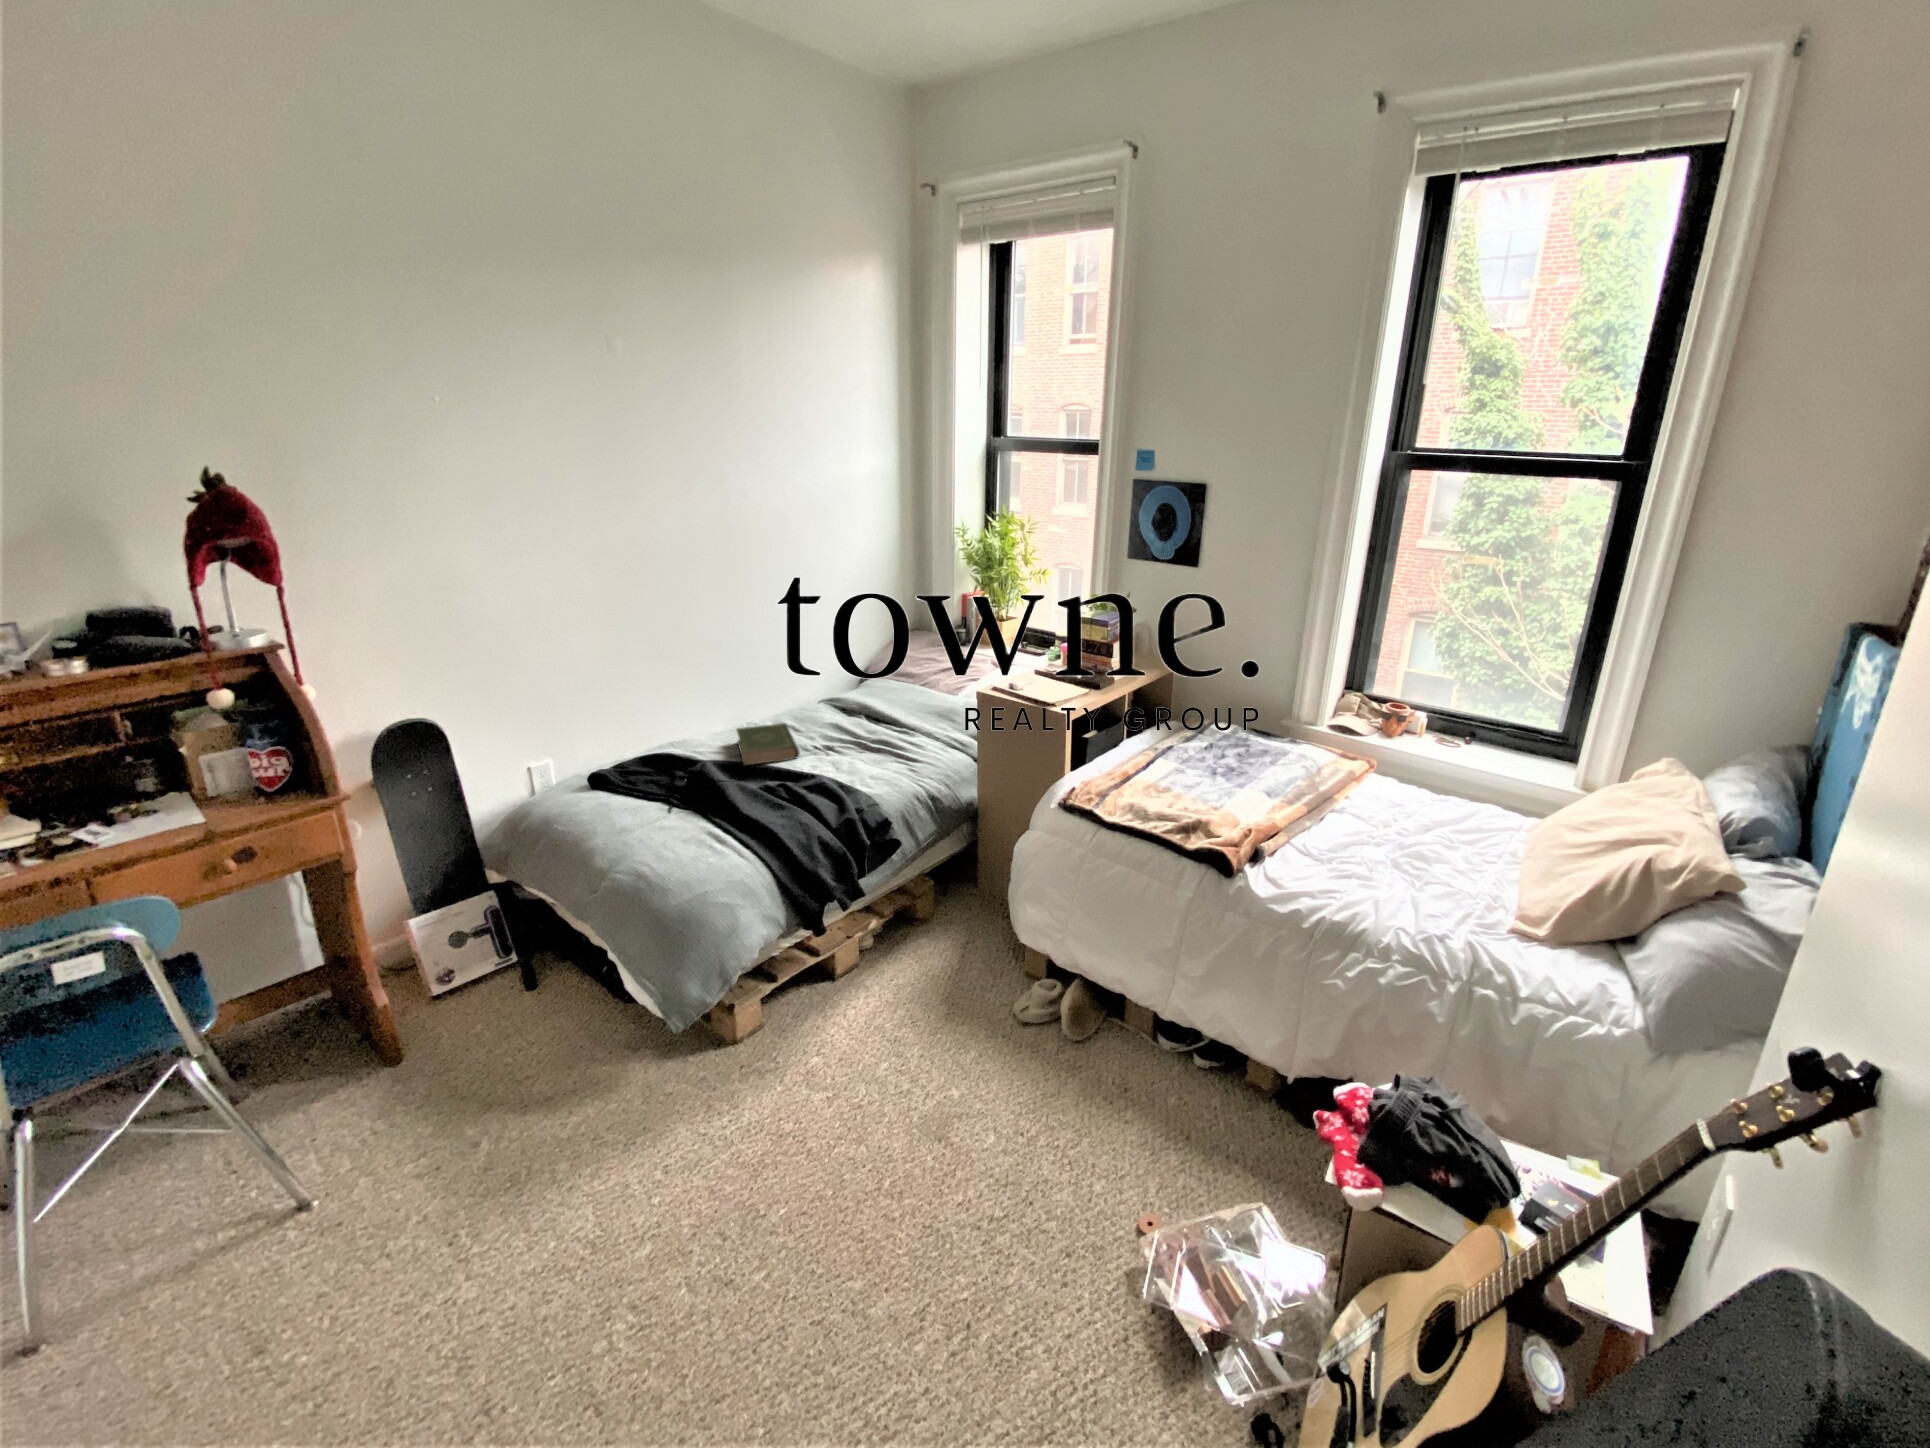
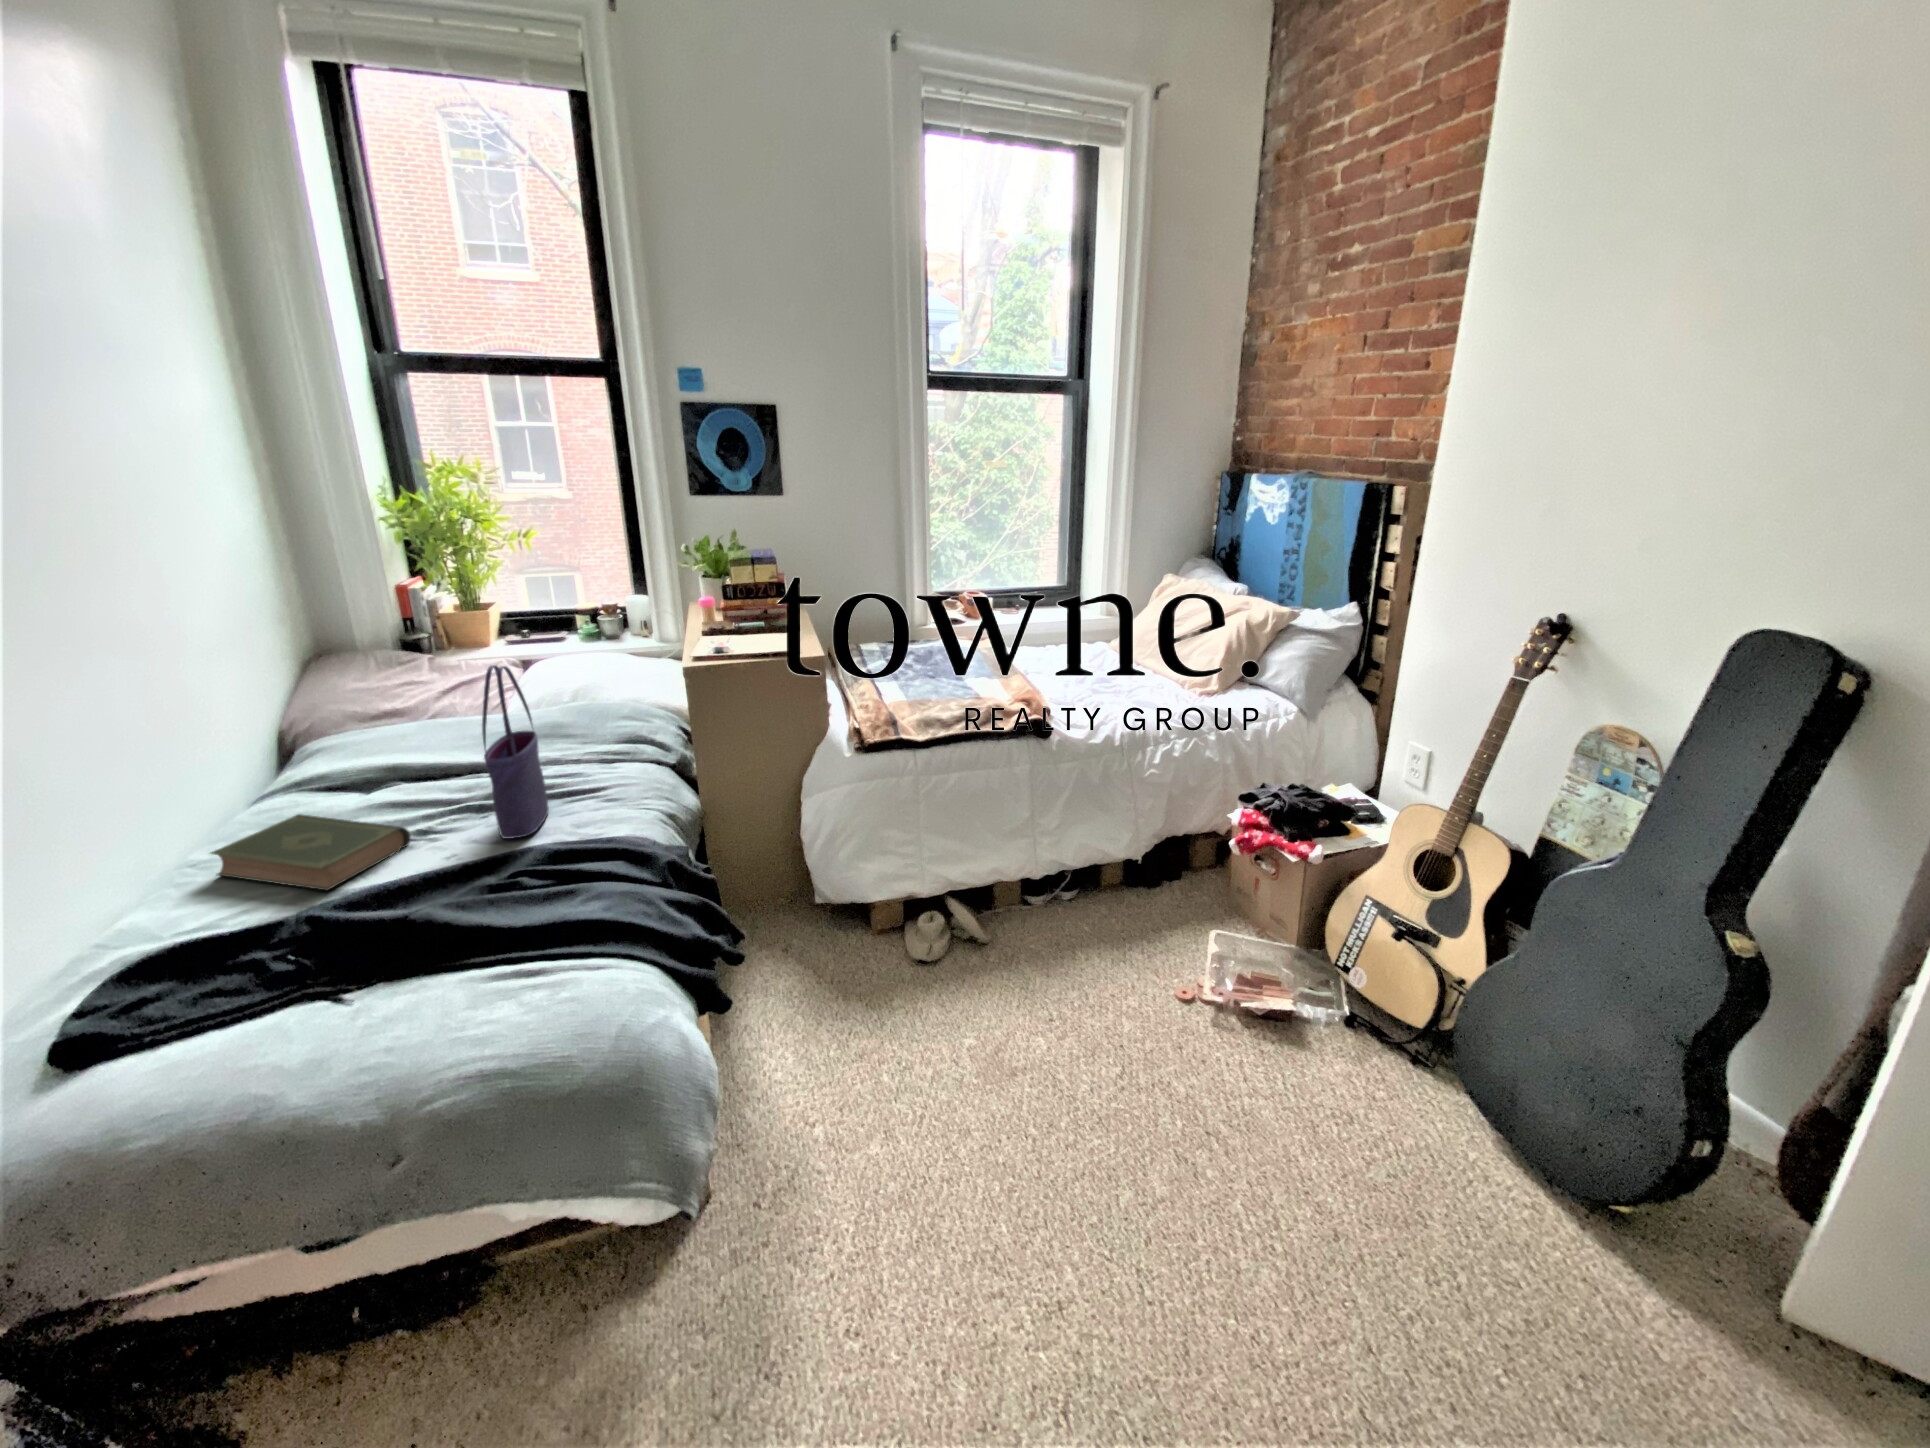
tote bag: none [817,659,867,776] -> present [482,665,549,839]

